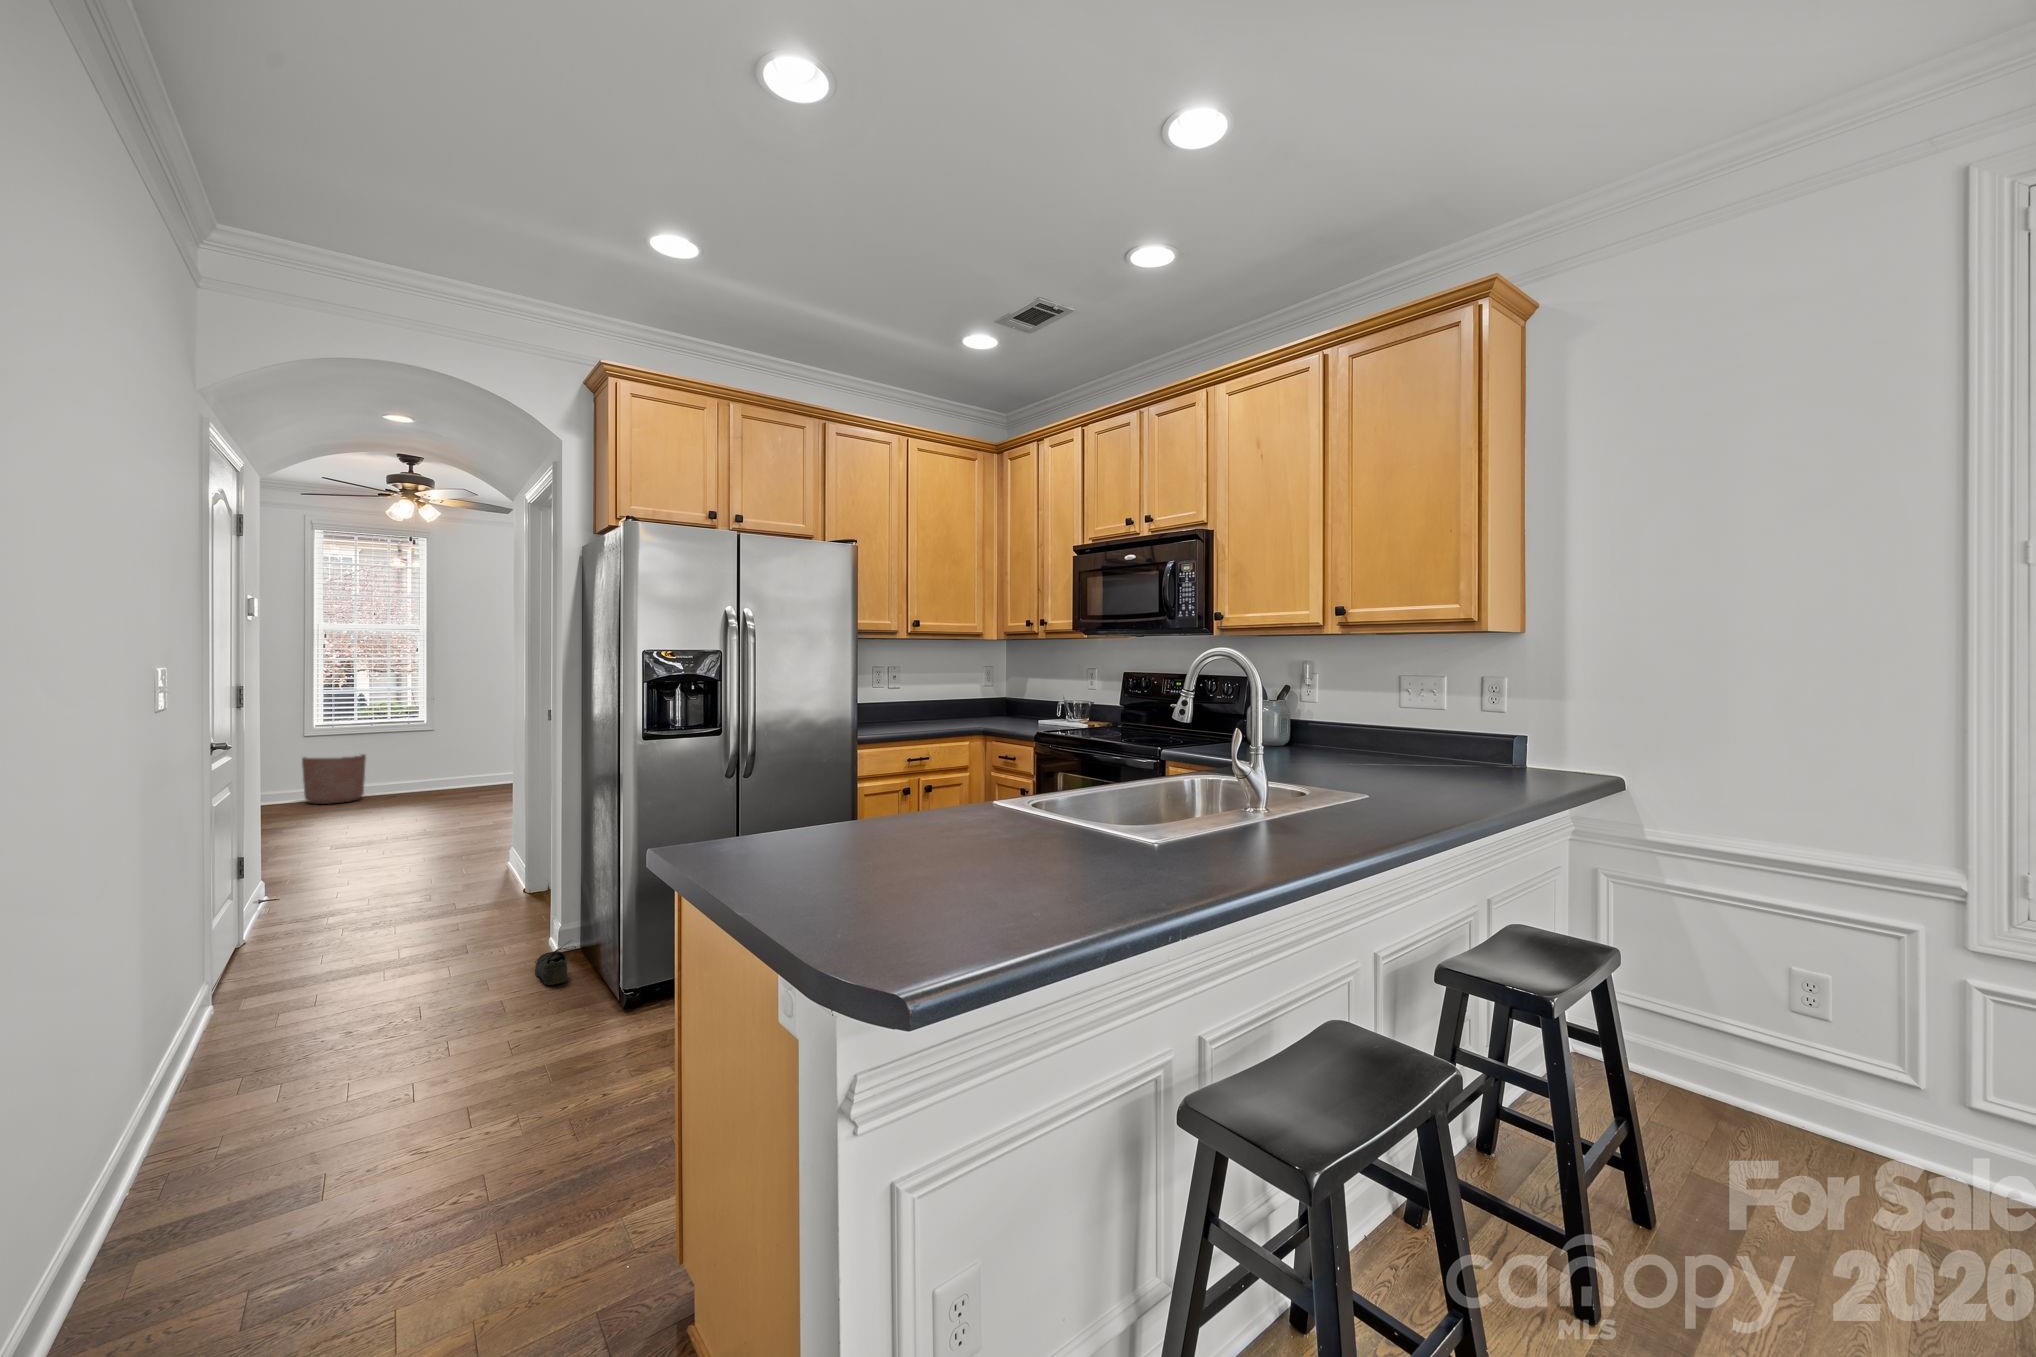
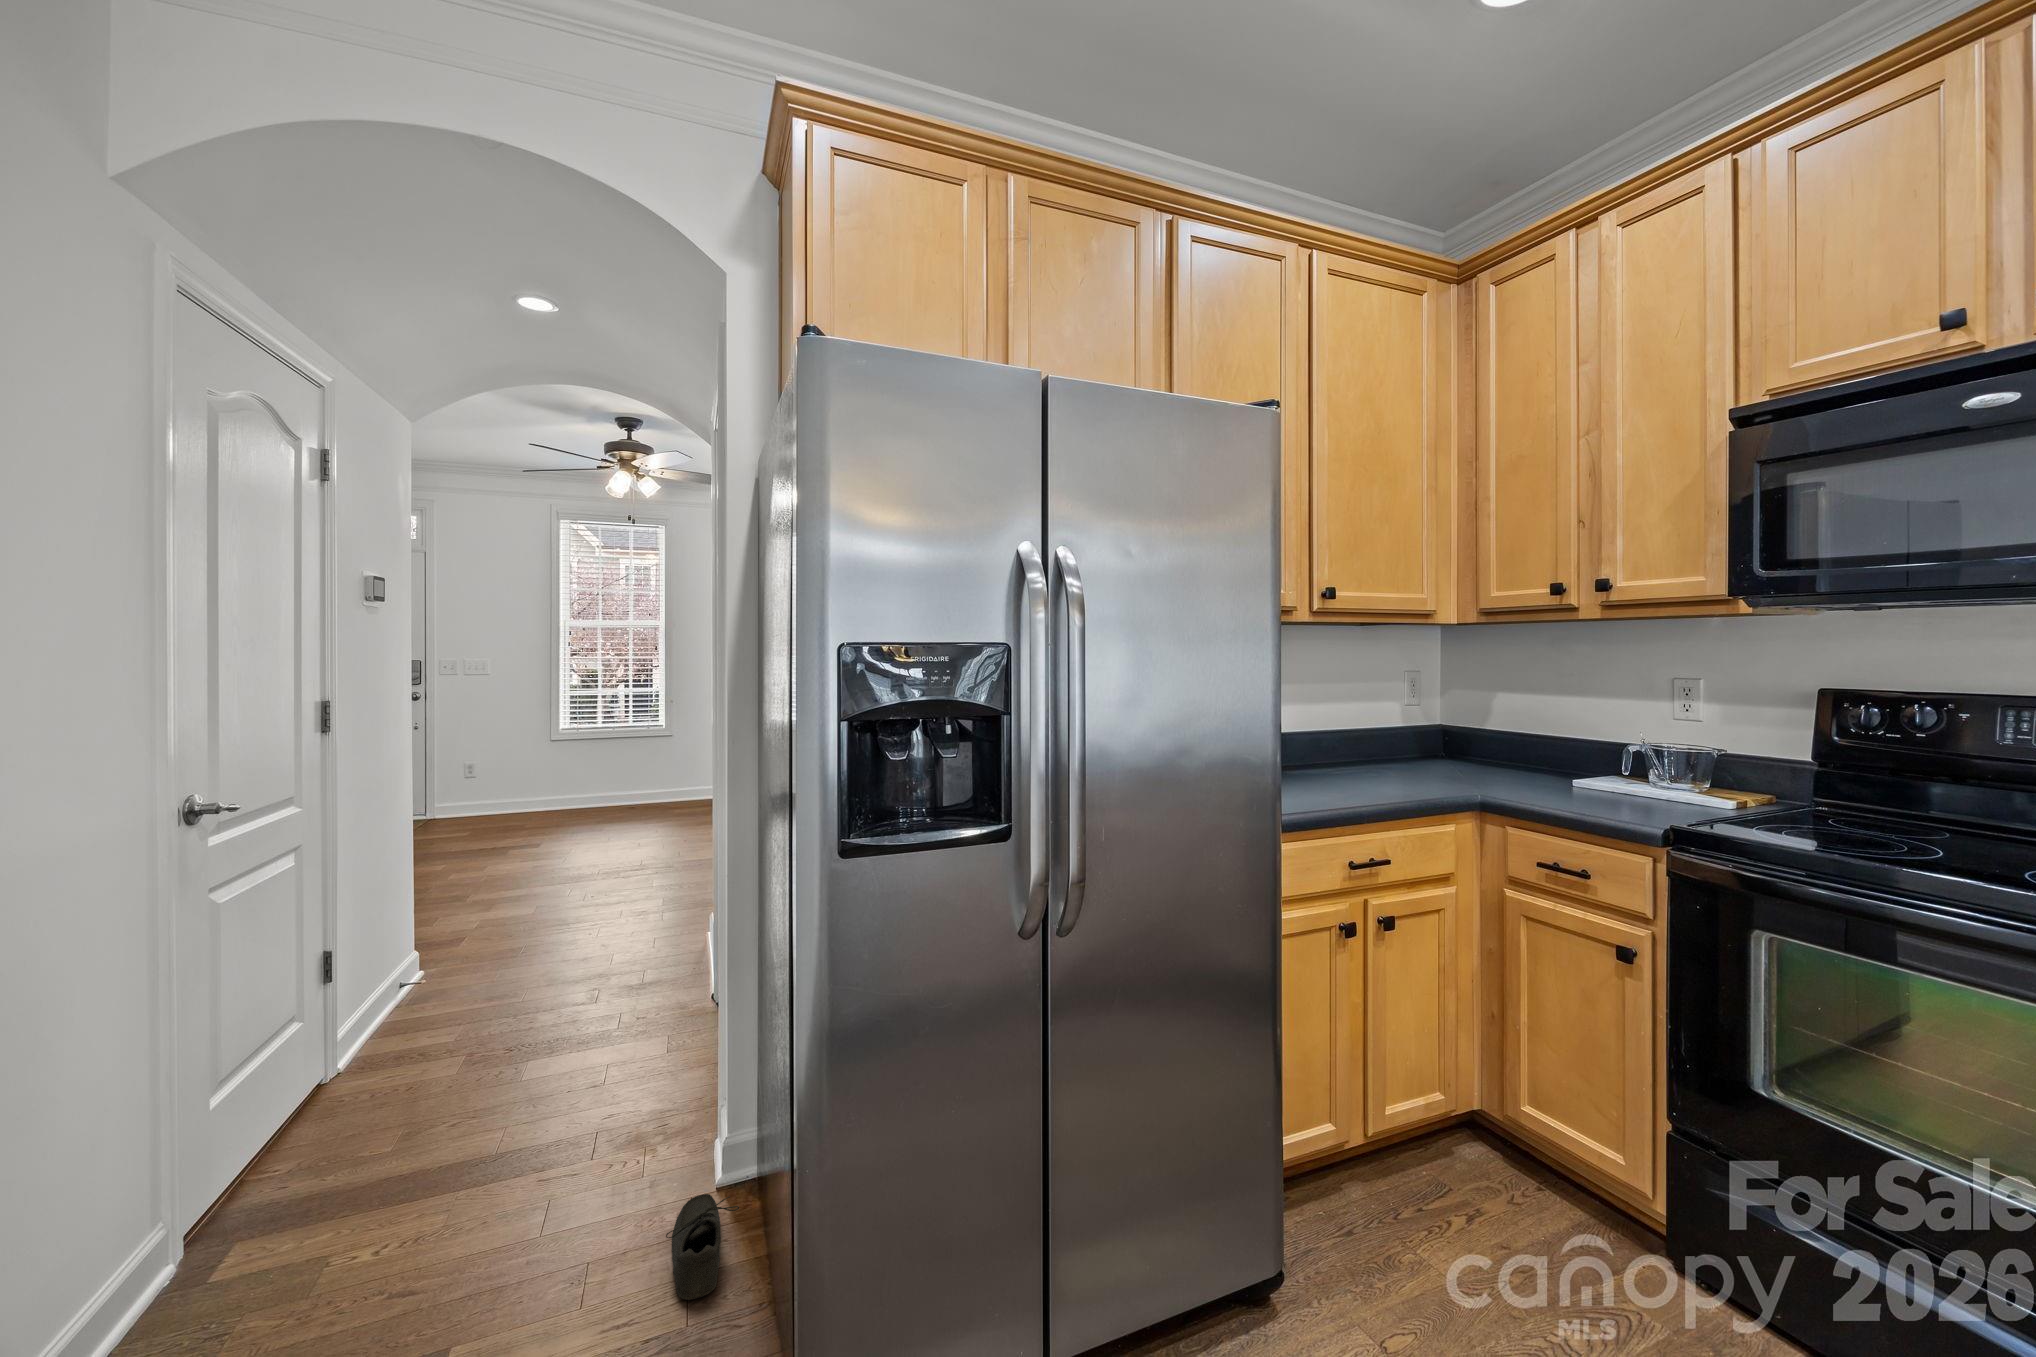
planter: present [302,754,366,804] -> none [545,763,607,819]

